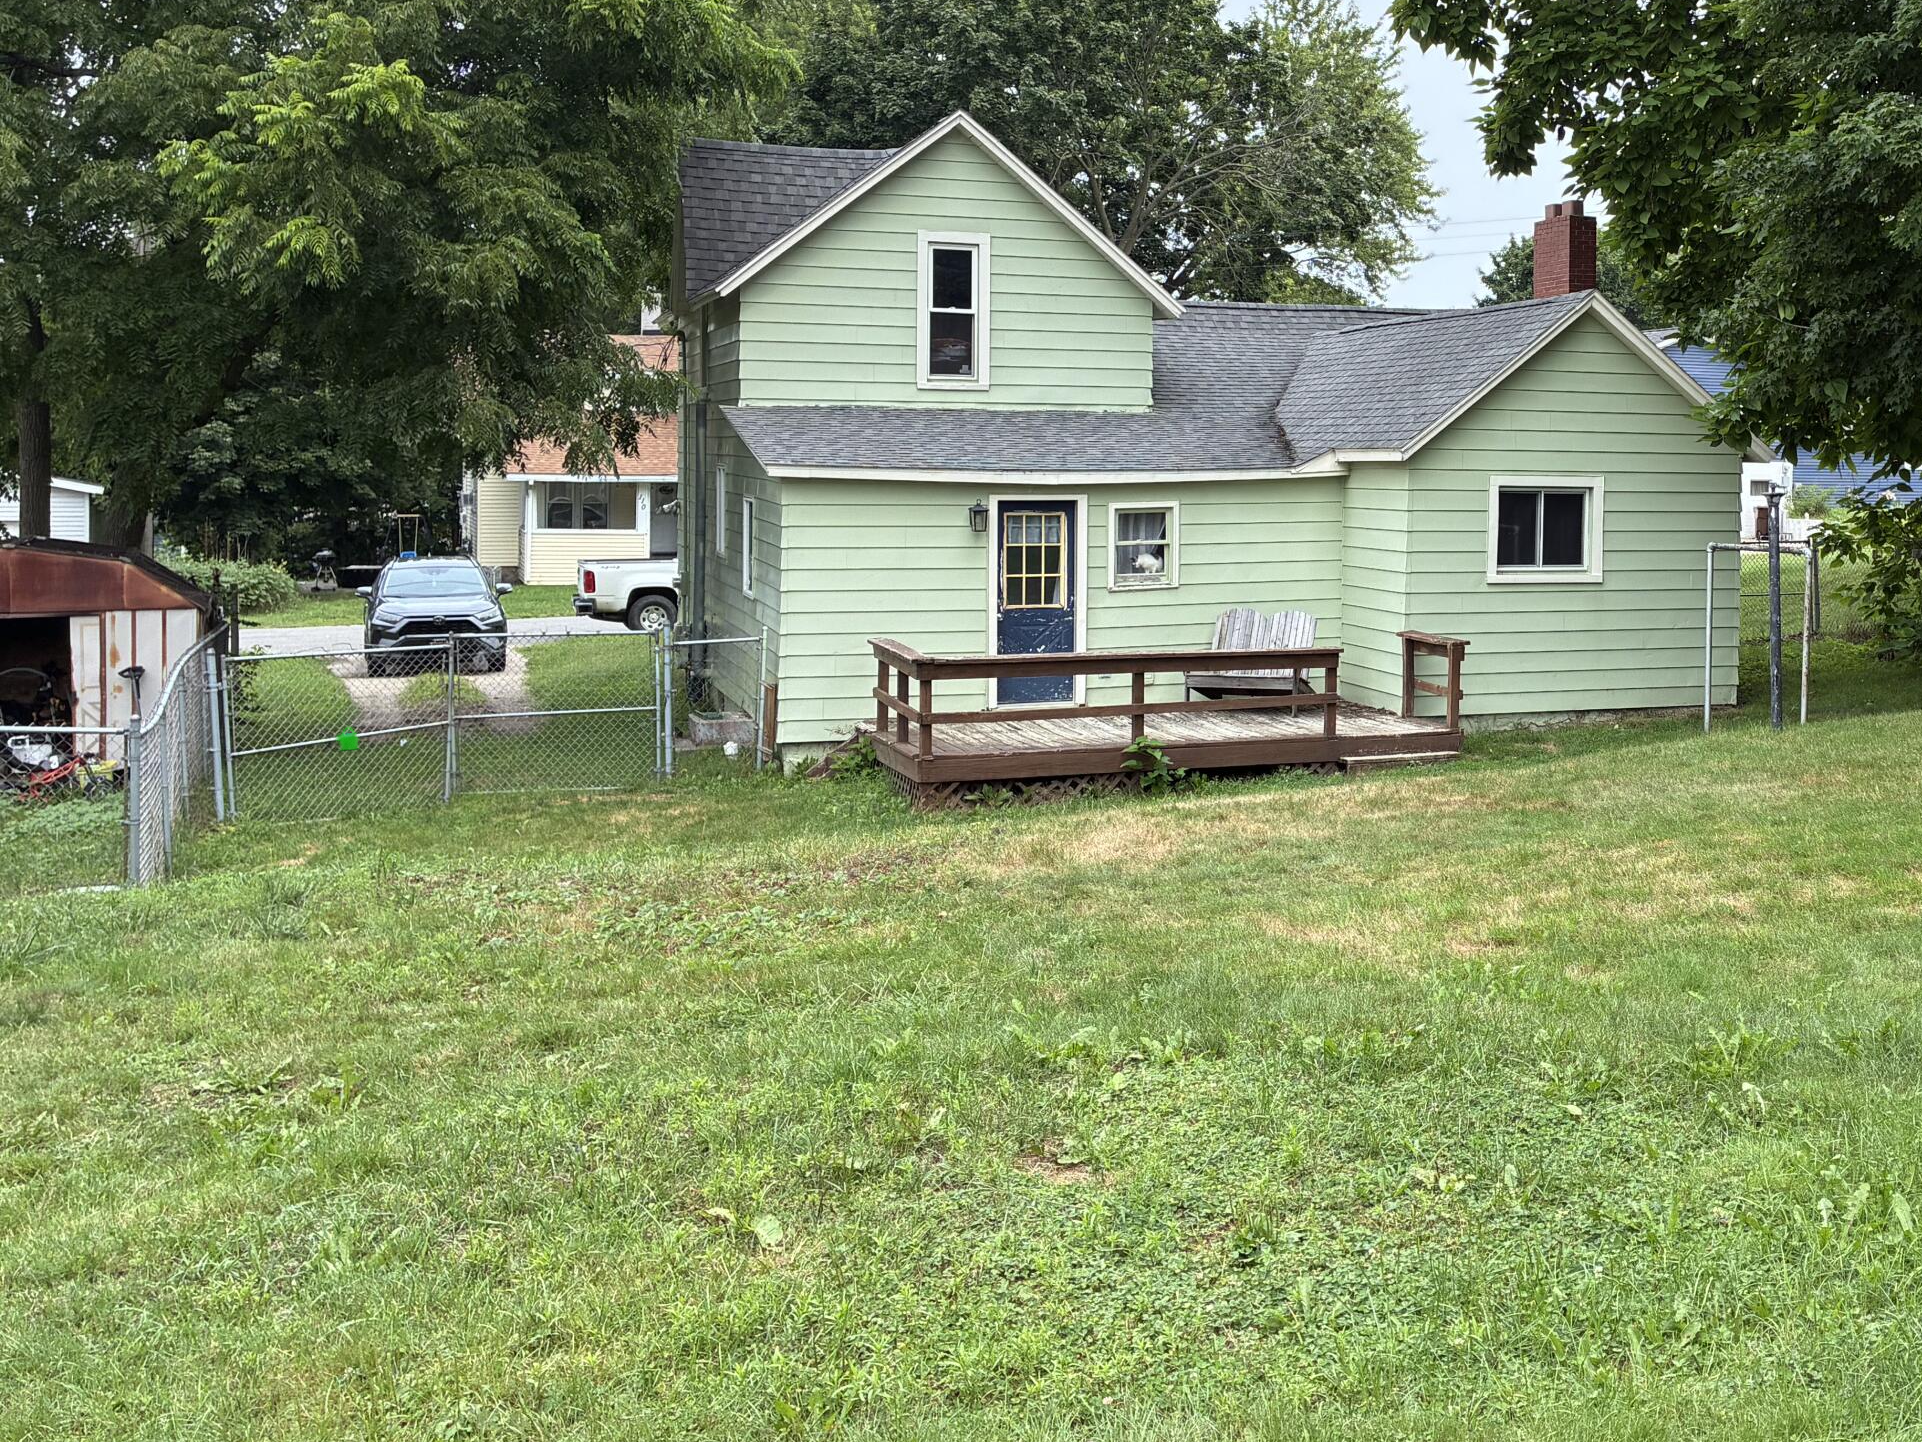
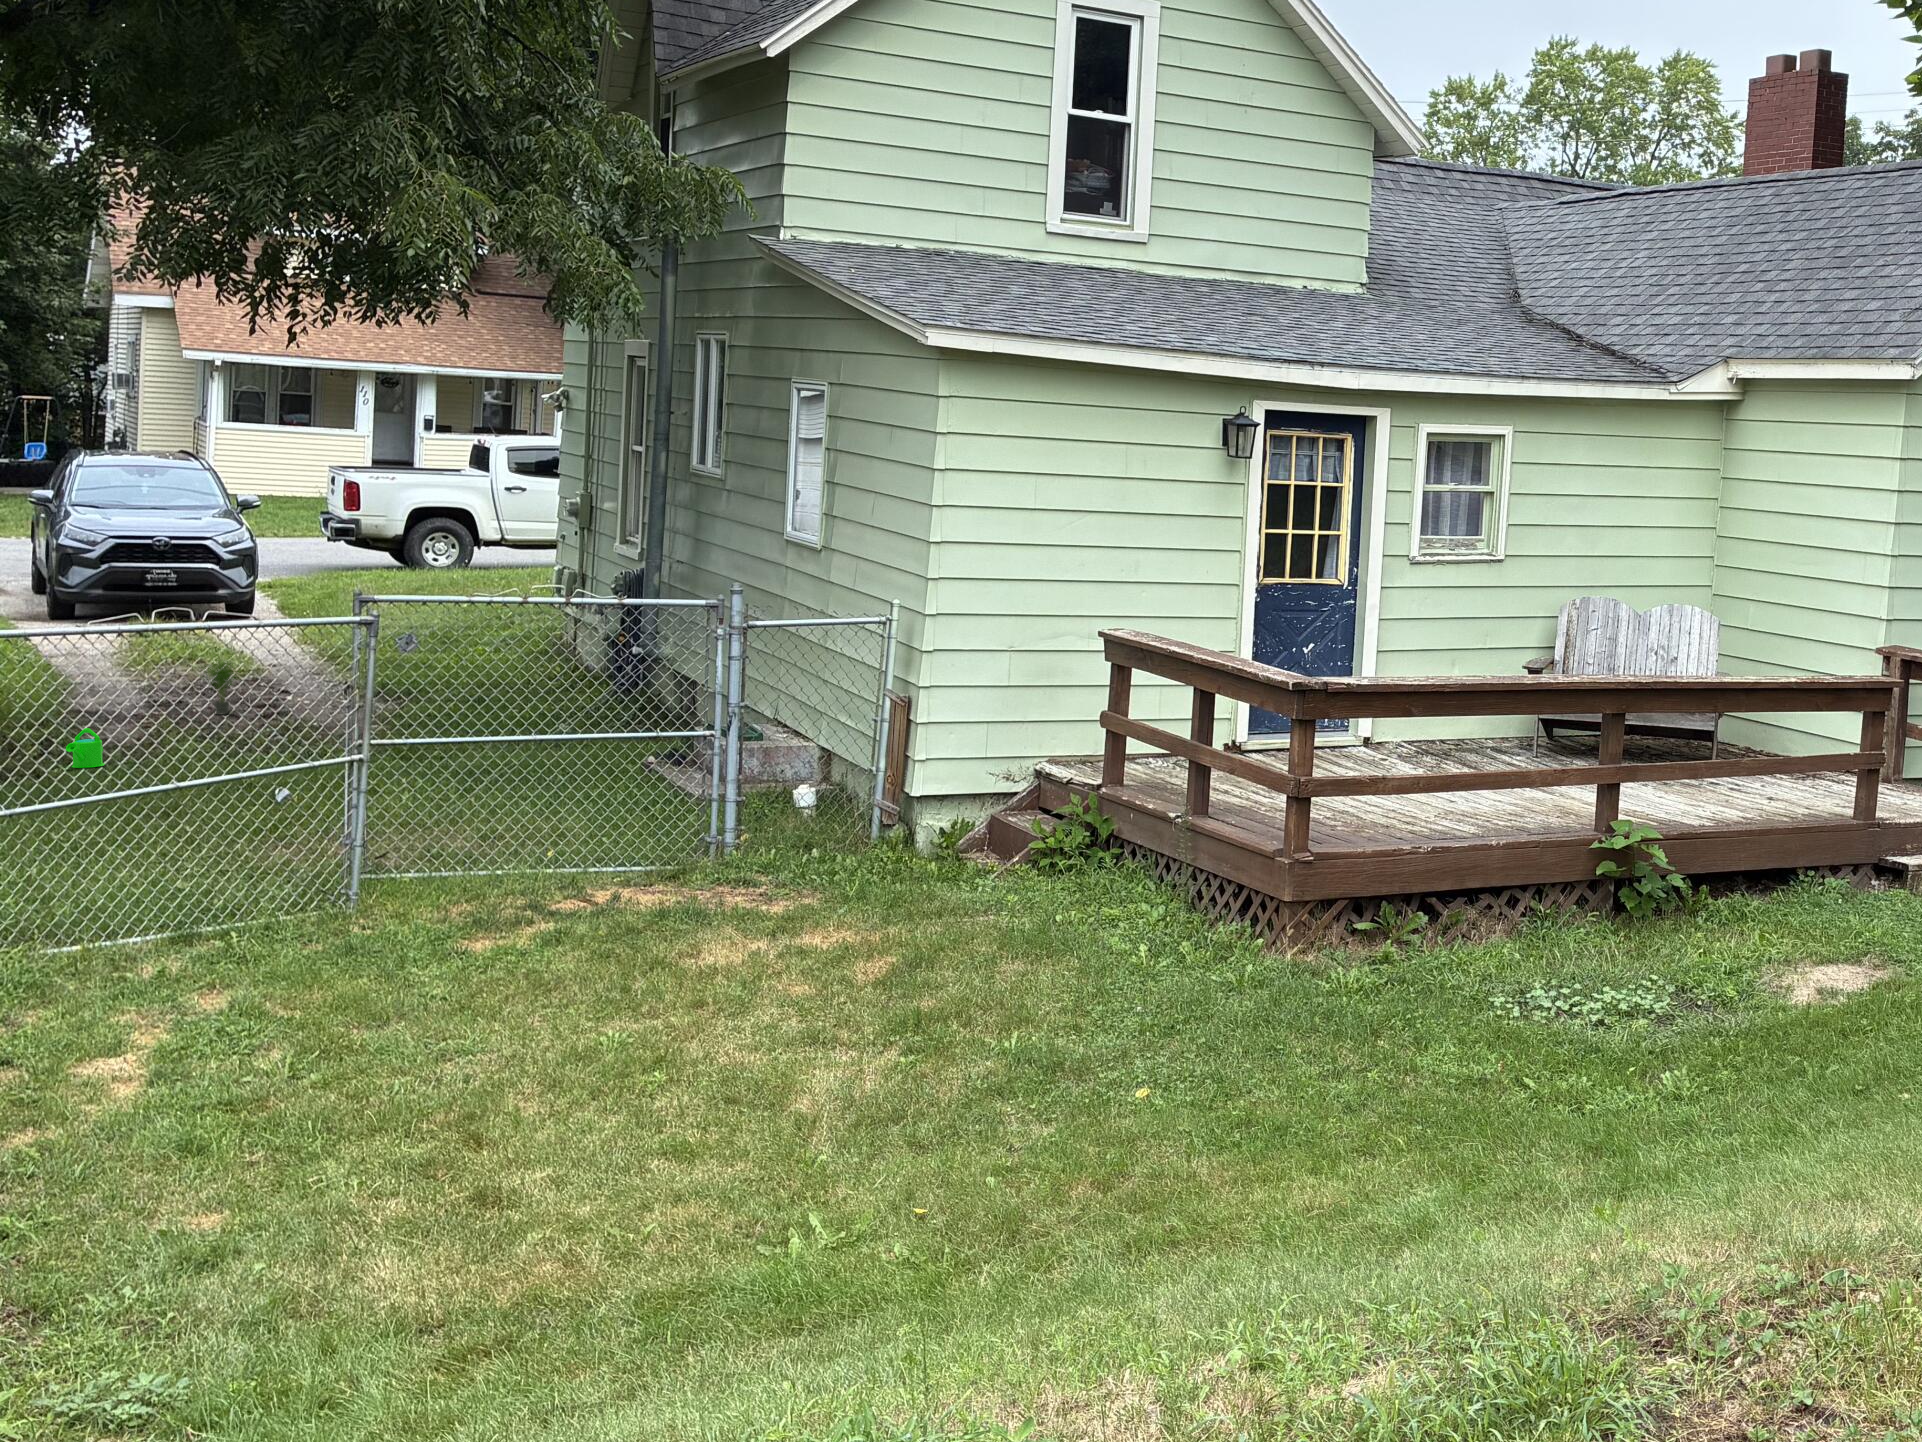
potted plant: none [424,681,458,723] -> present [204,656,235,715]

